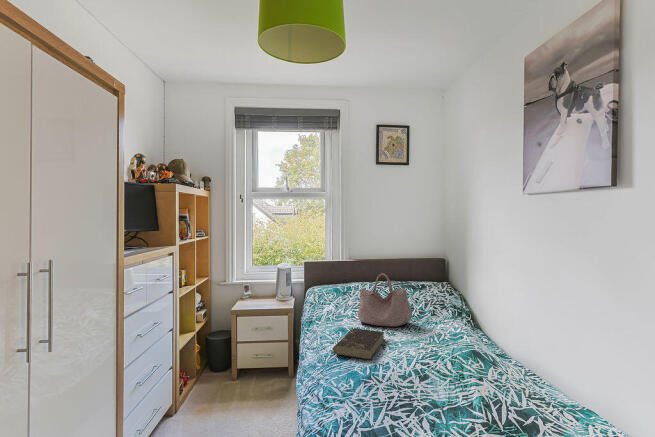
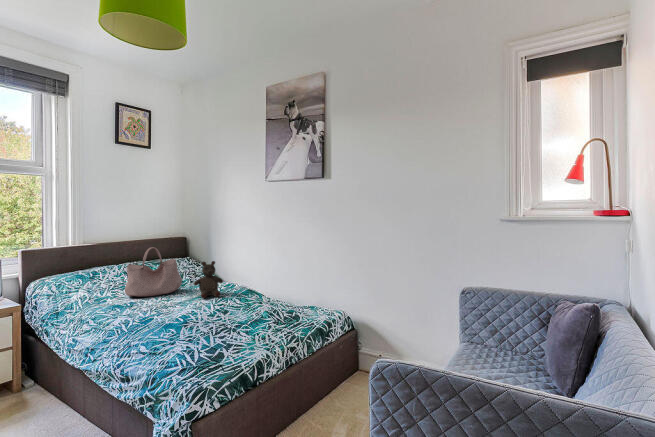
stuffed bear: none [414,300,449,349] -> present [194,261,223,298]
book: present [333,328,384,360] -> none [132,296,173,319]

